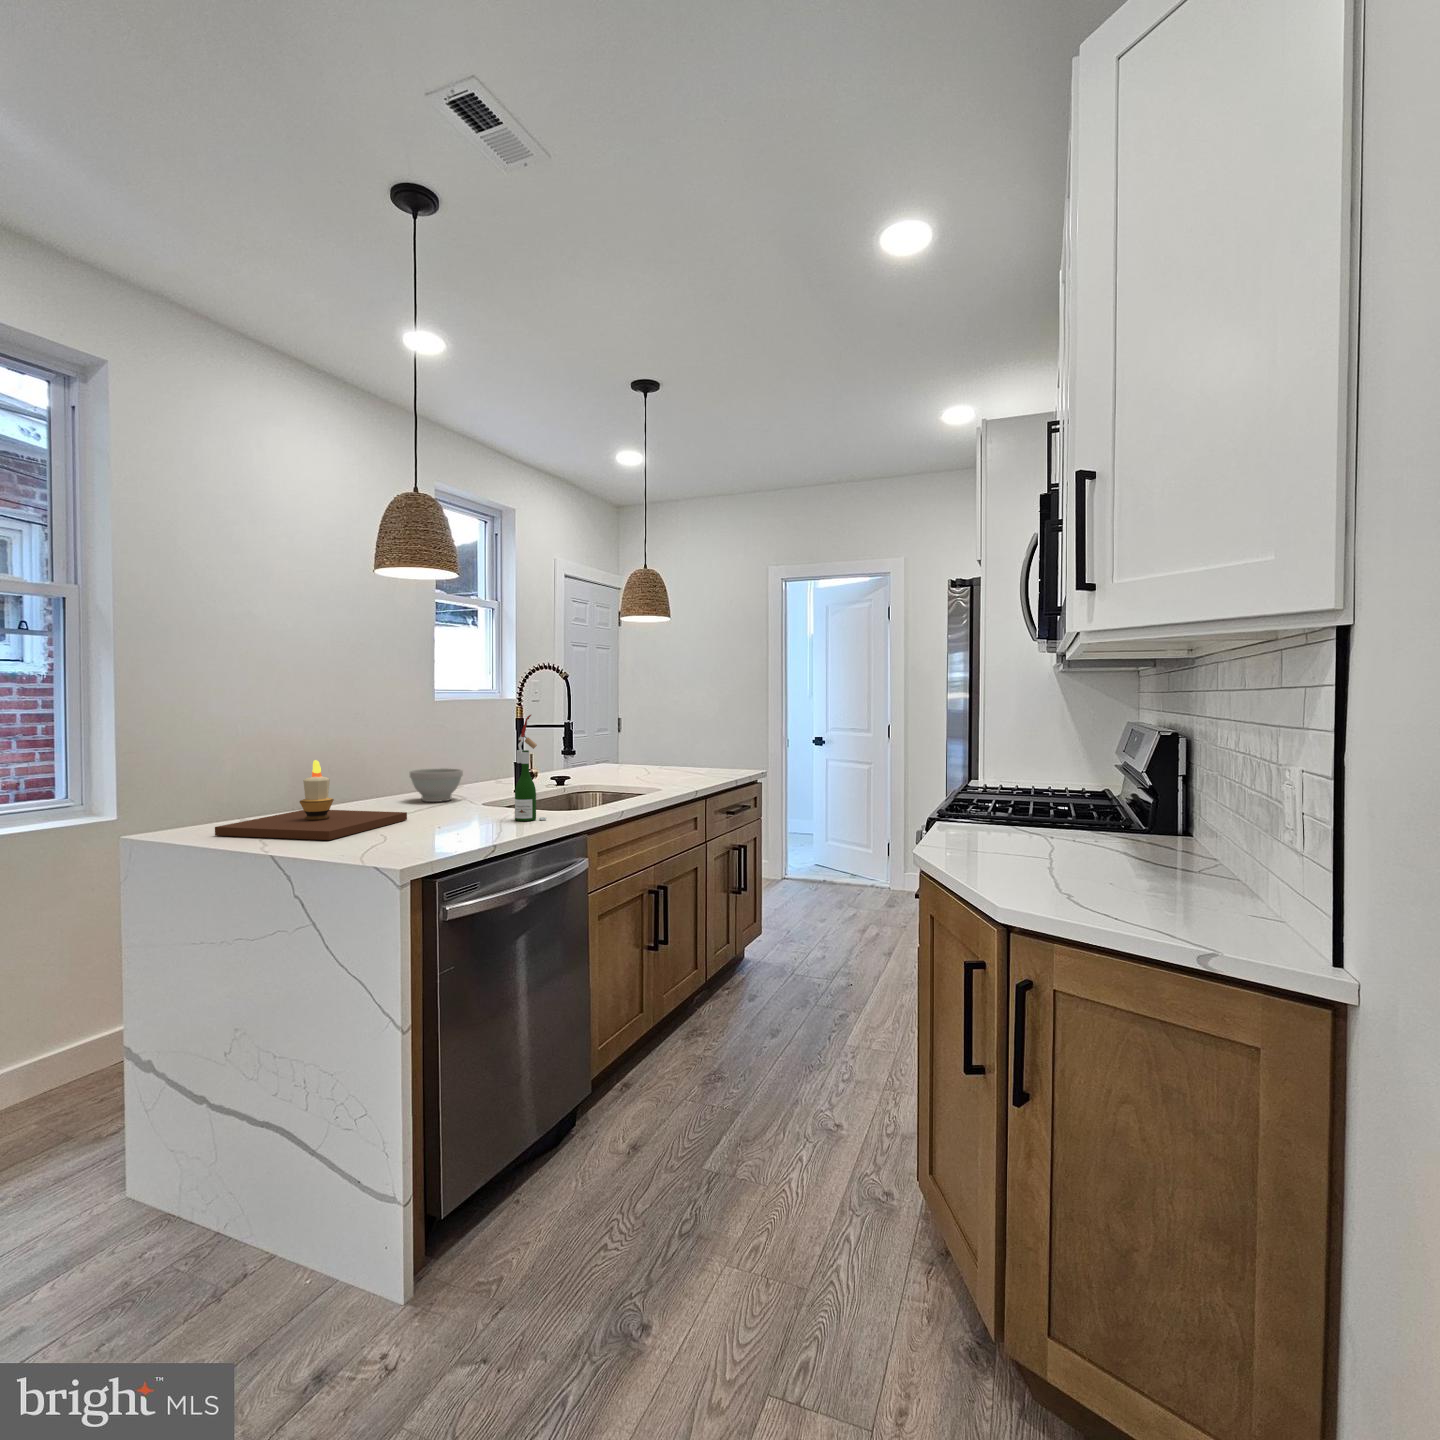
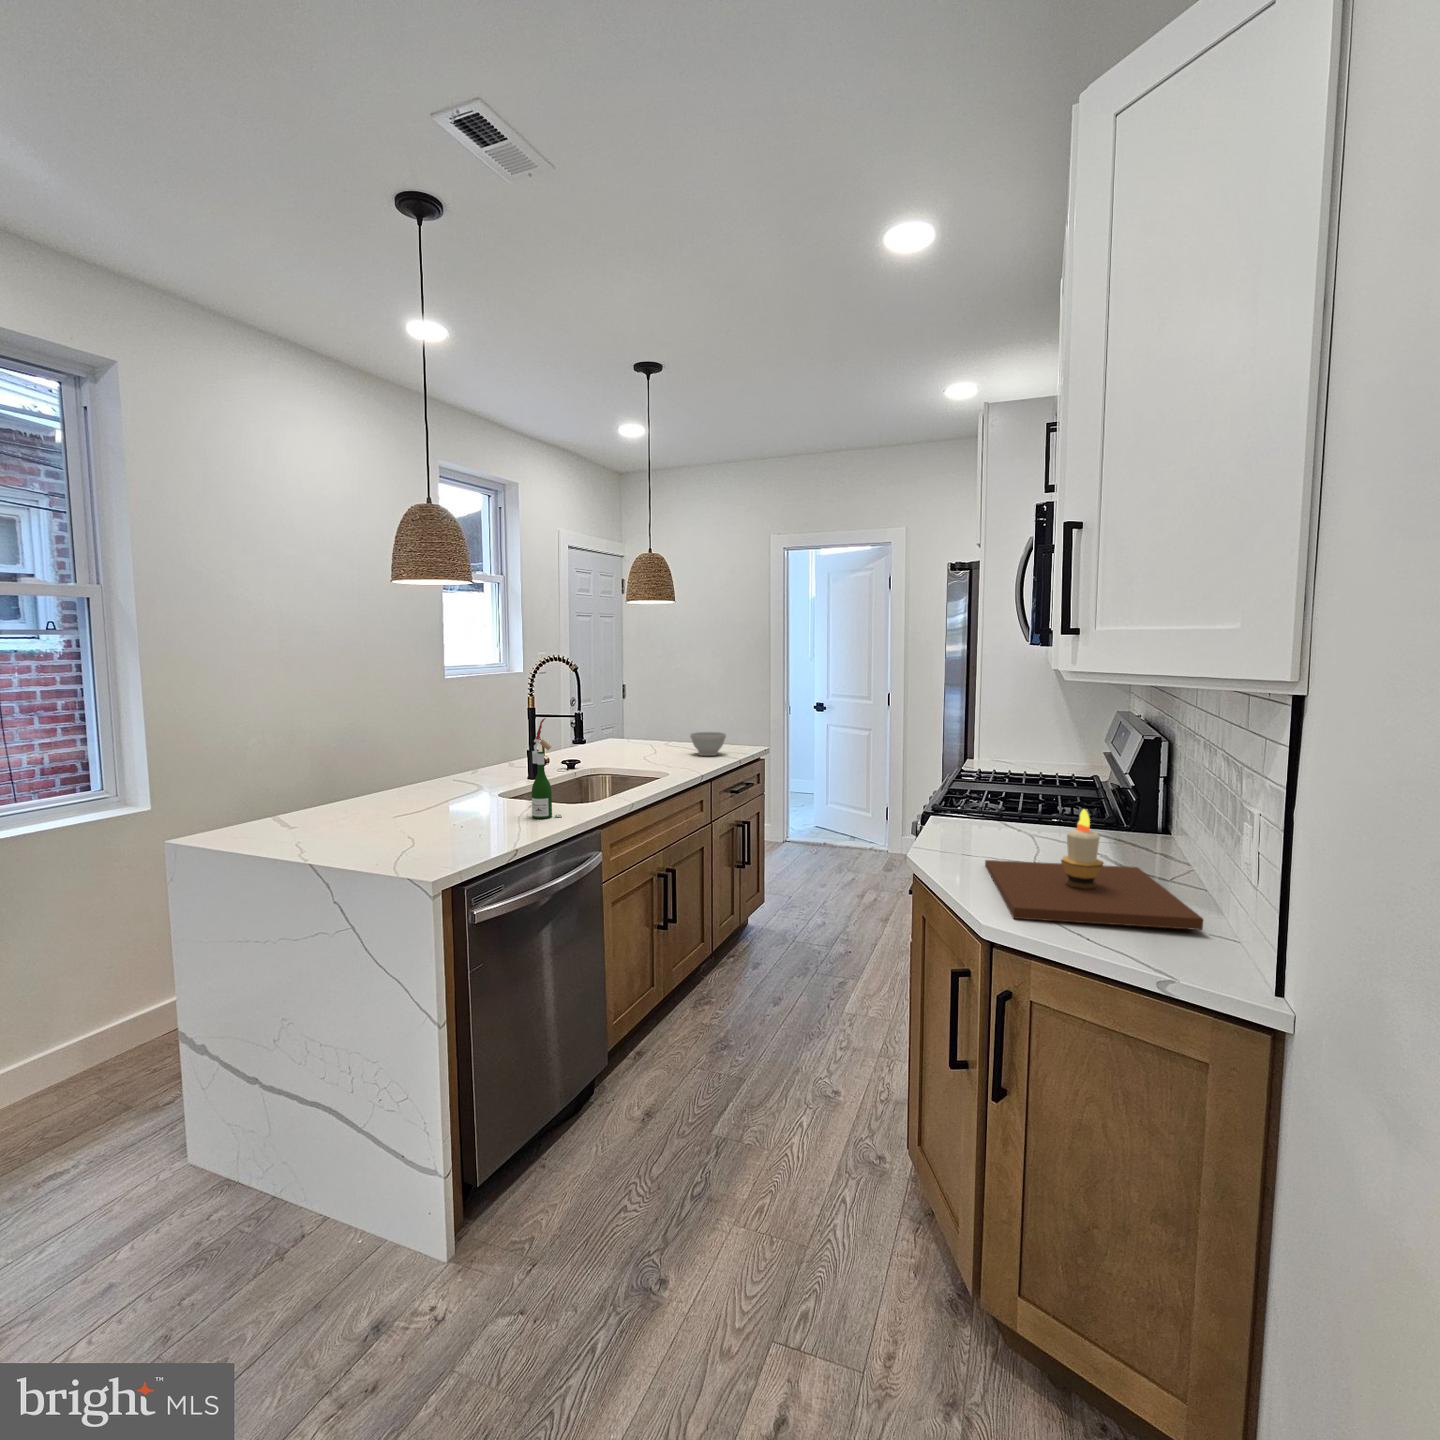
candle: present [215,760,407,840] -> present [985,809,1203,930]
bowl: present [410,768,463,802] -> present [690,732,726,756]

